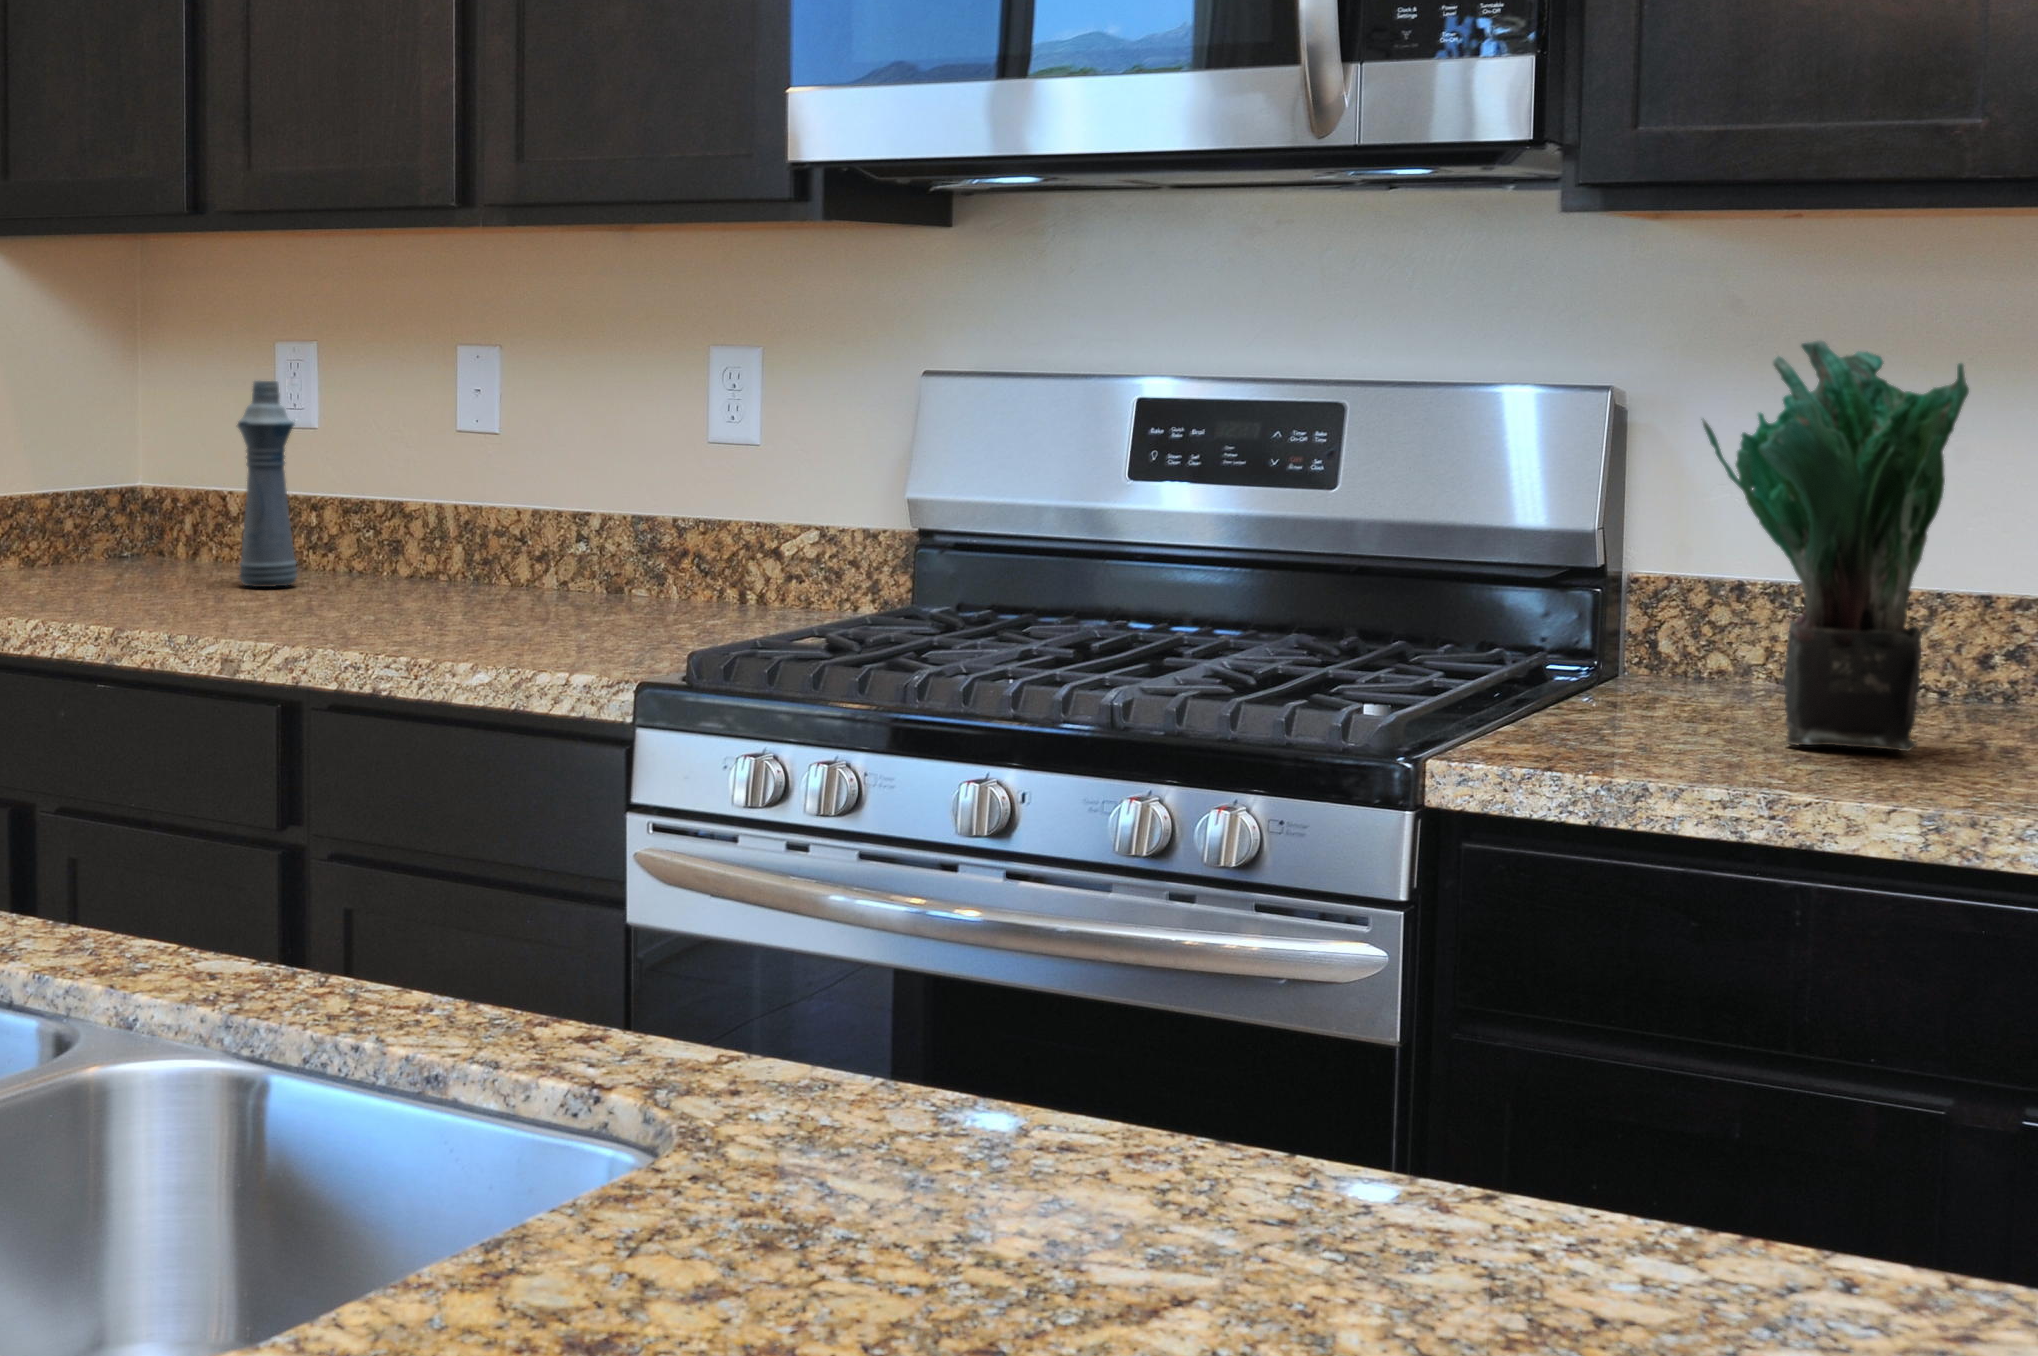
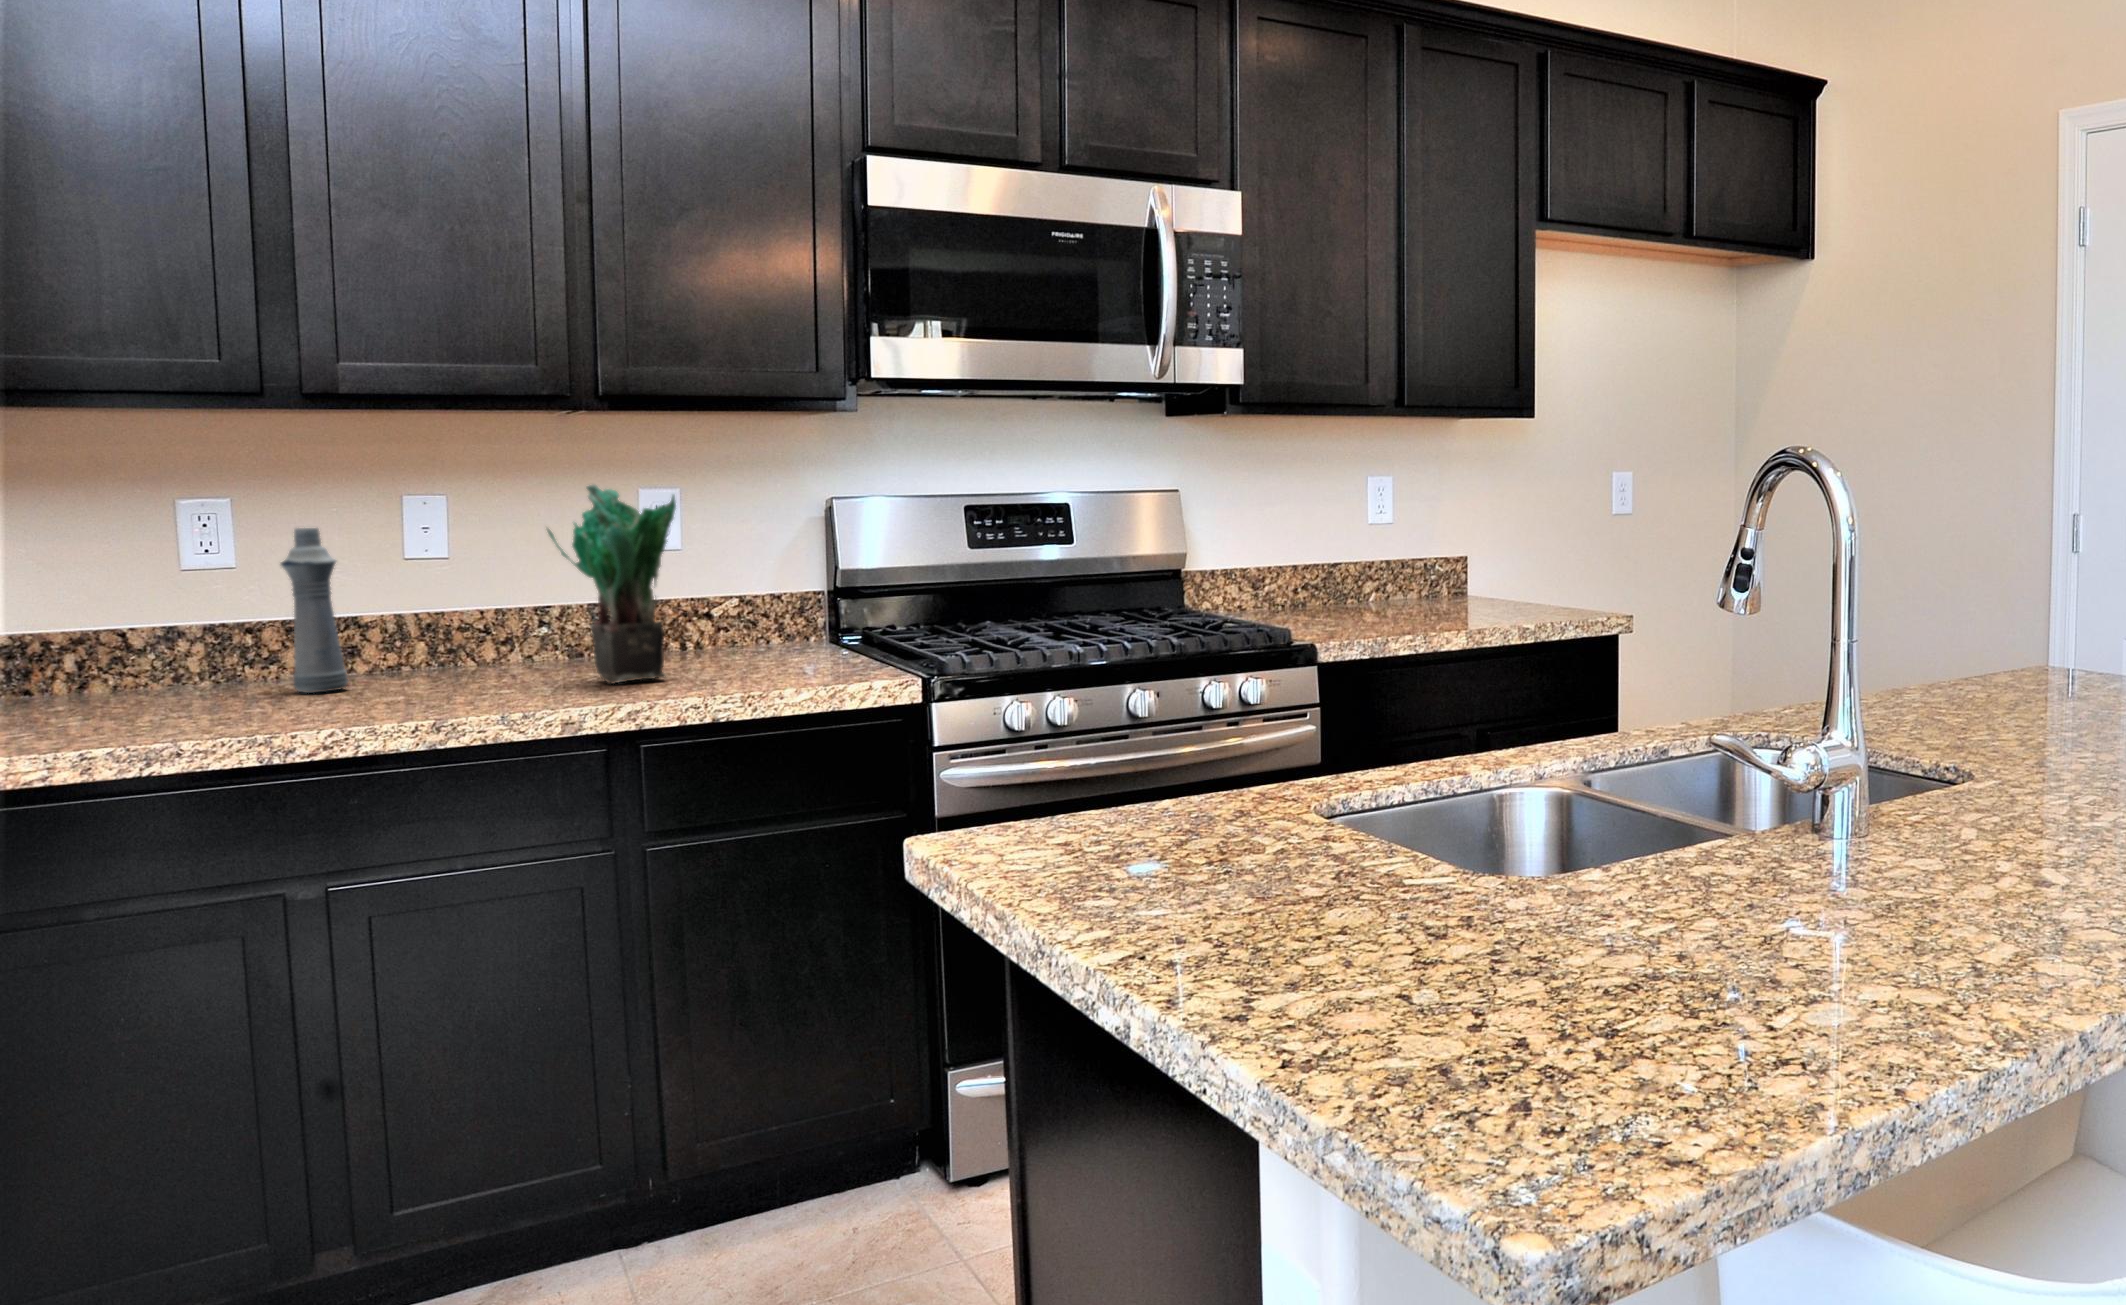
potted plant: present [1703,340,1969,751] -> present [547,485,676,684]

